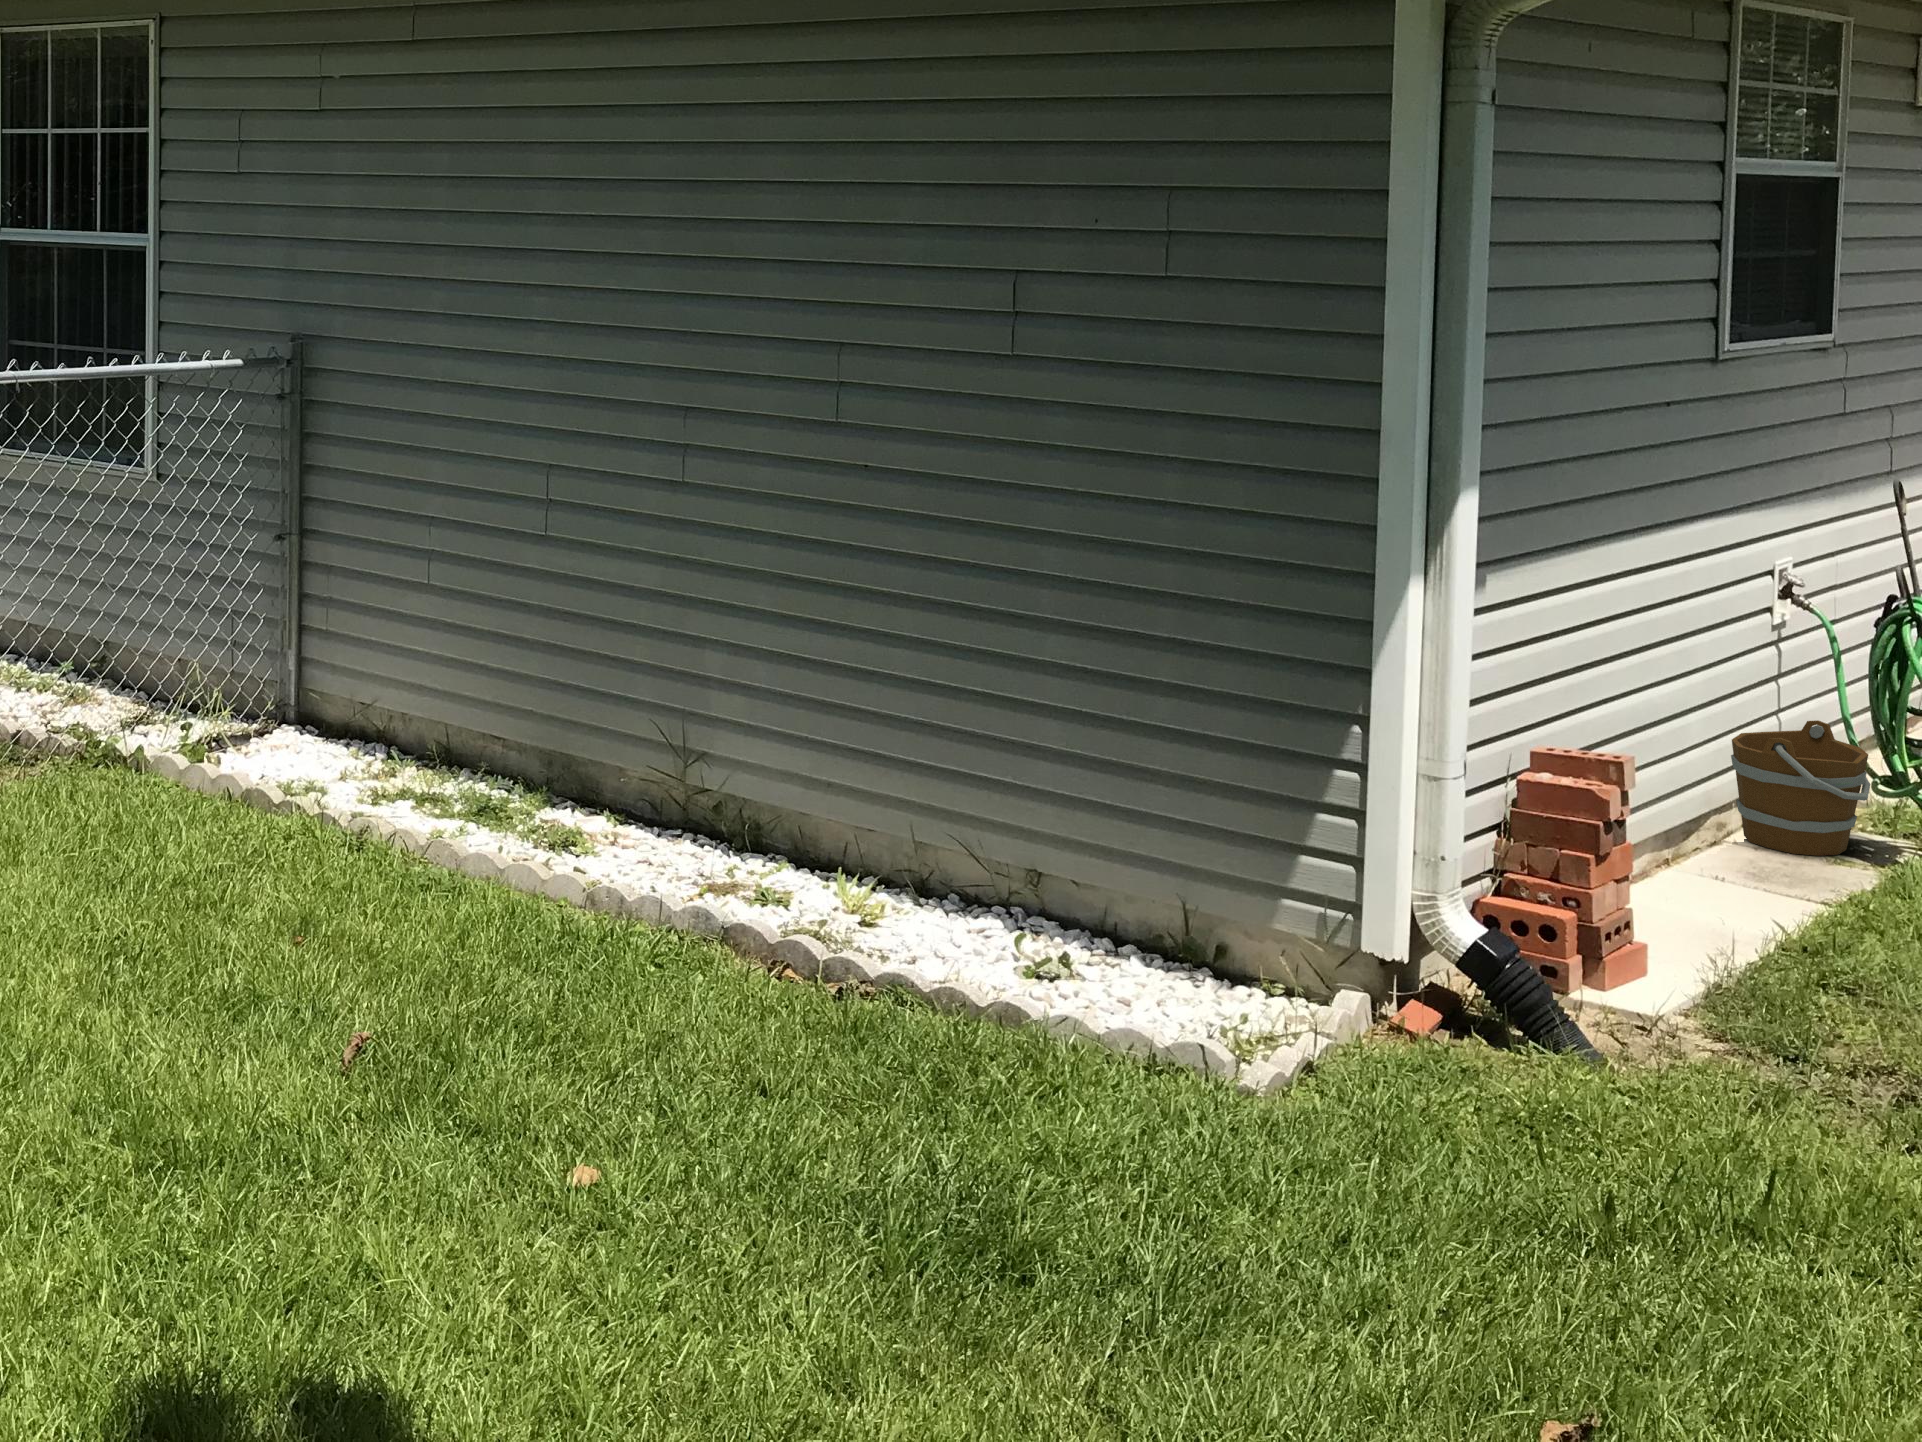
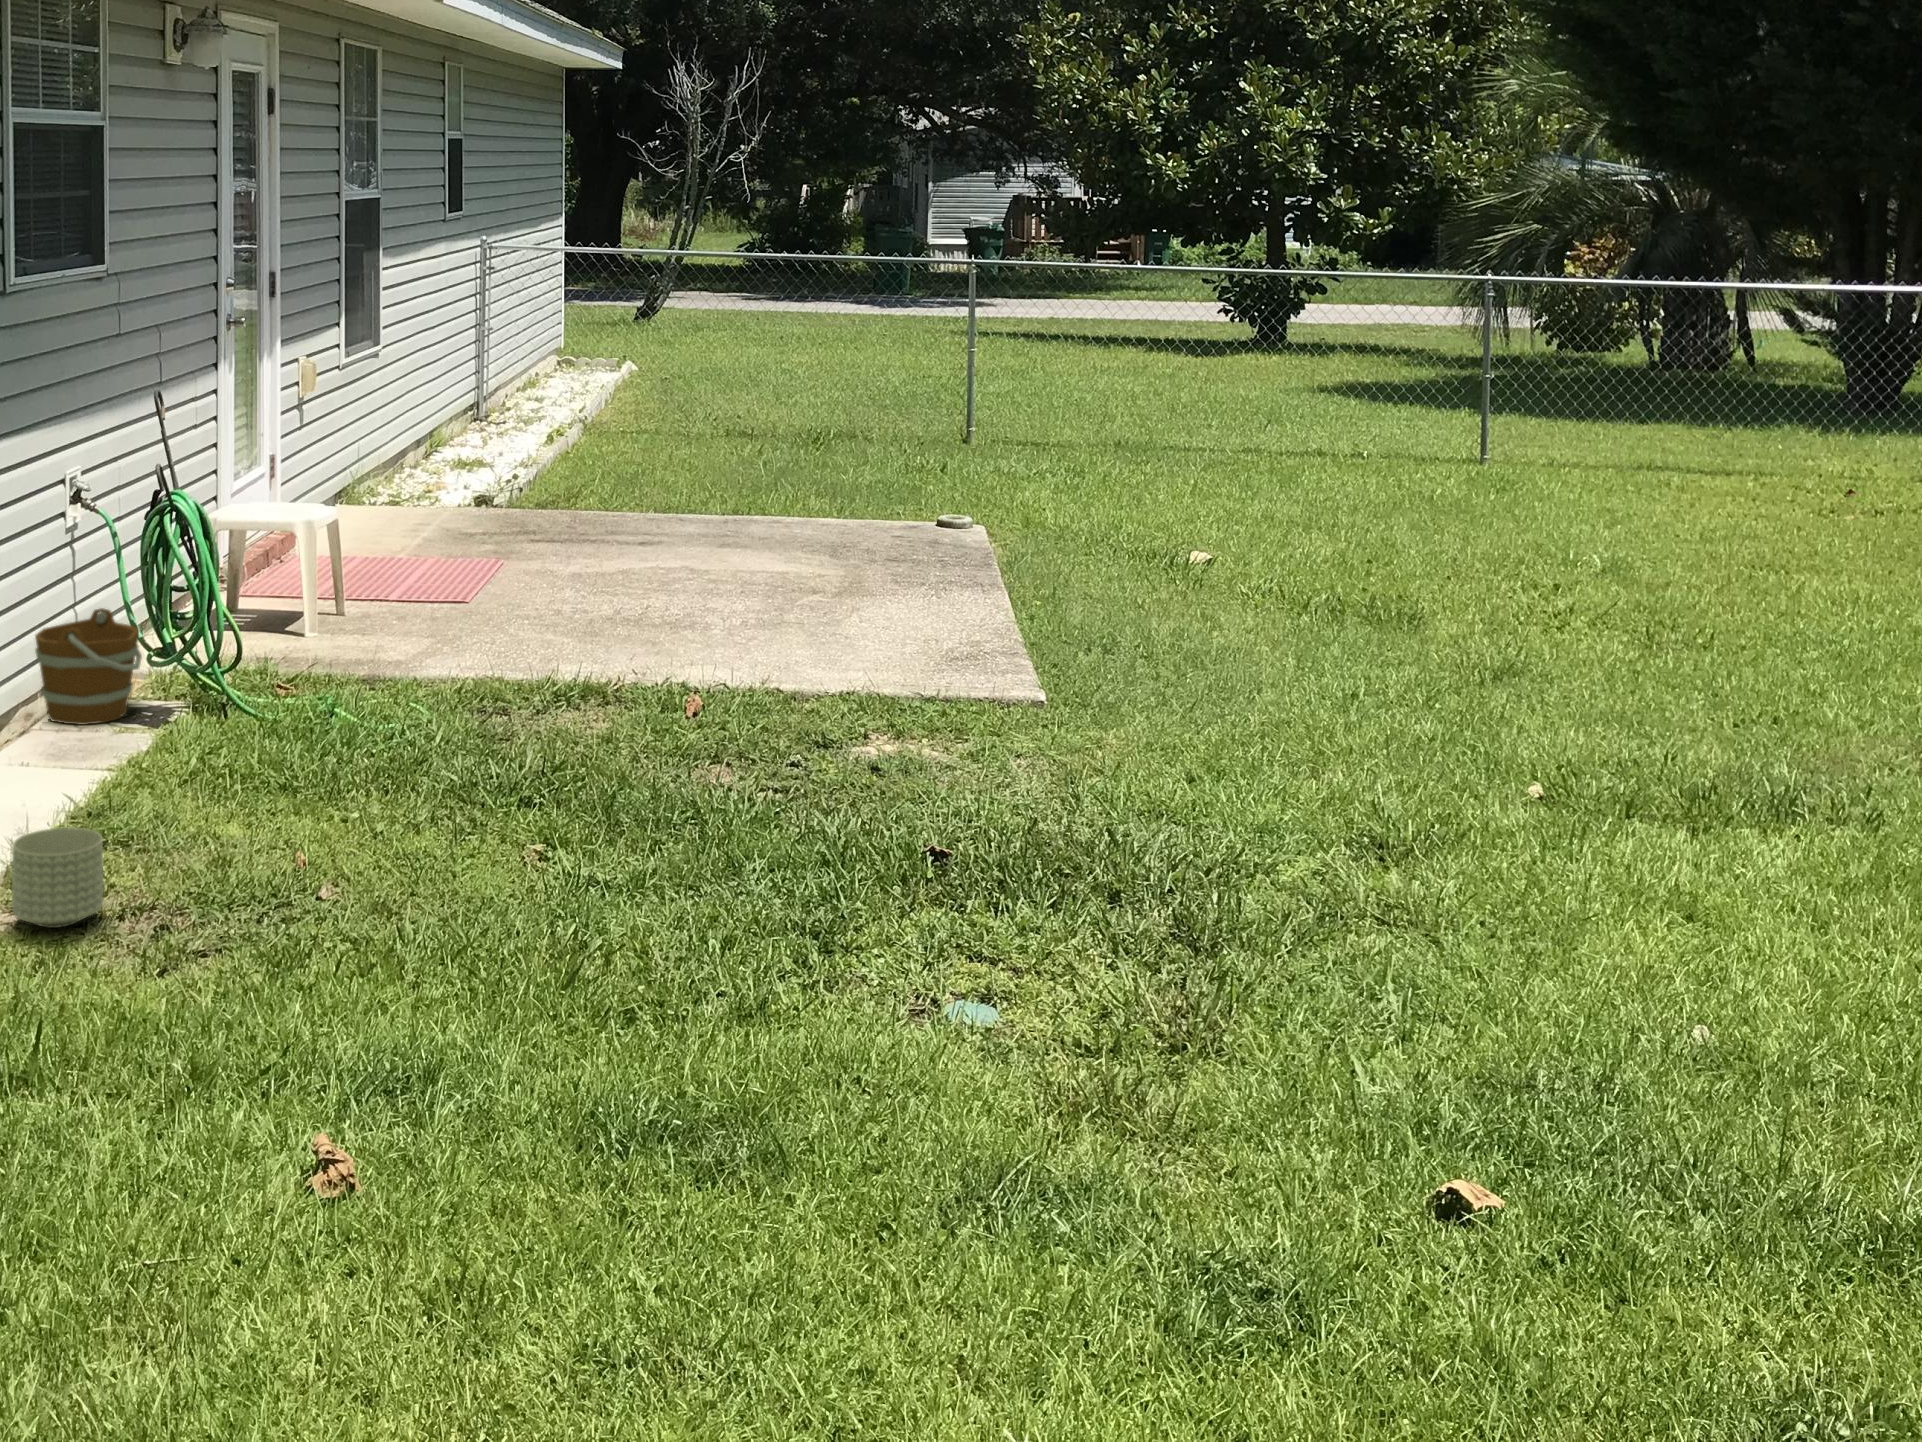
planter: none [1720,963,1837,1079] -> present [12,828,103,928]

